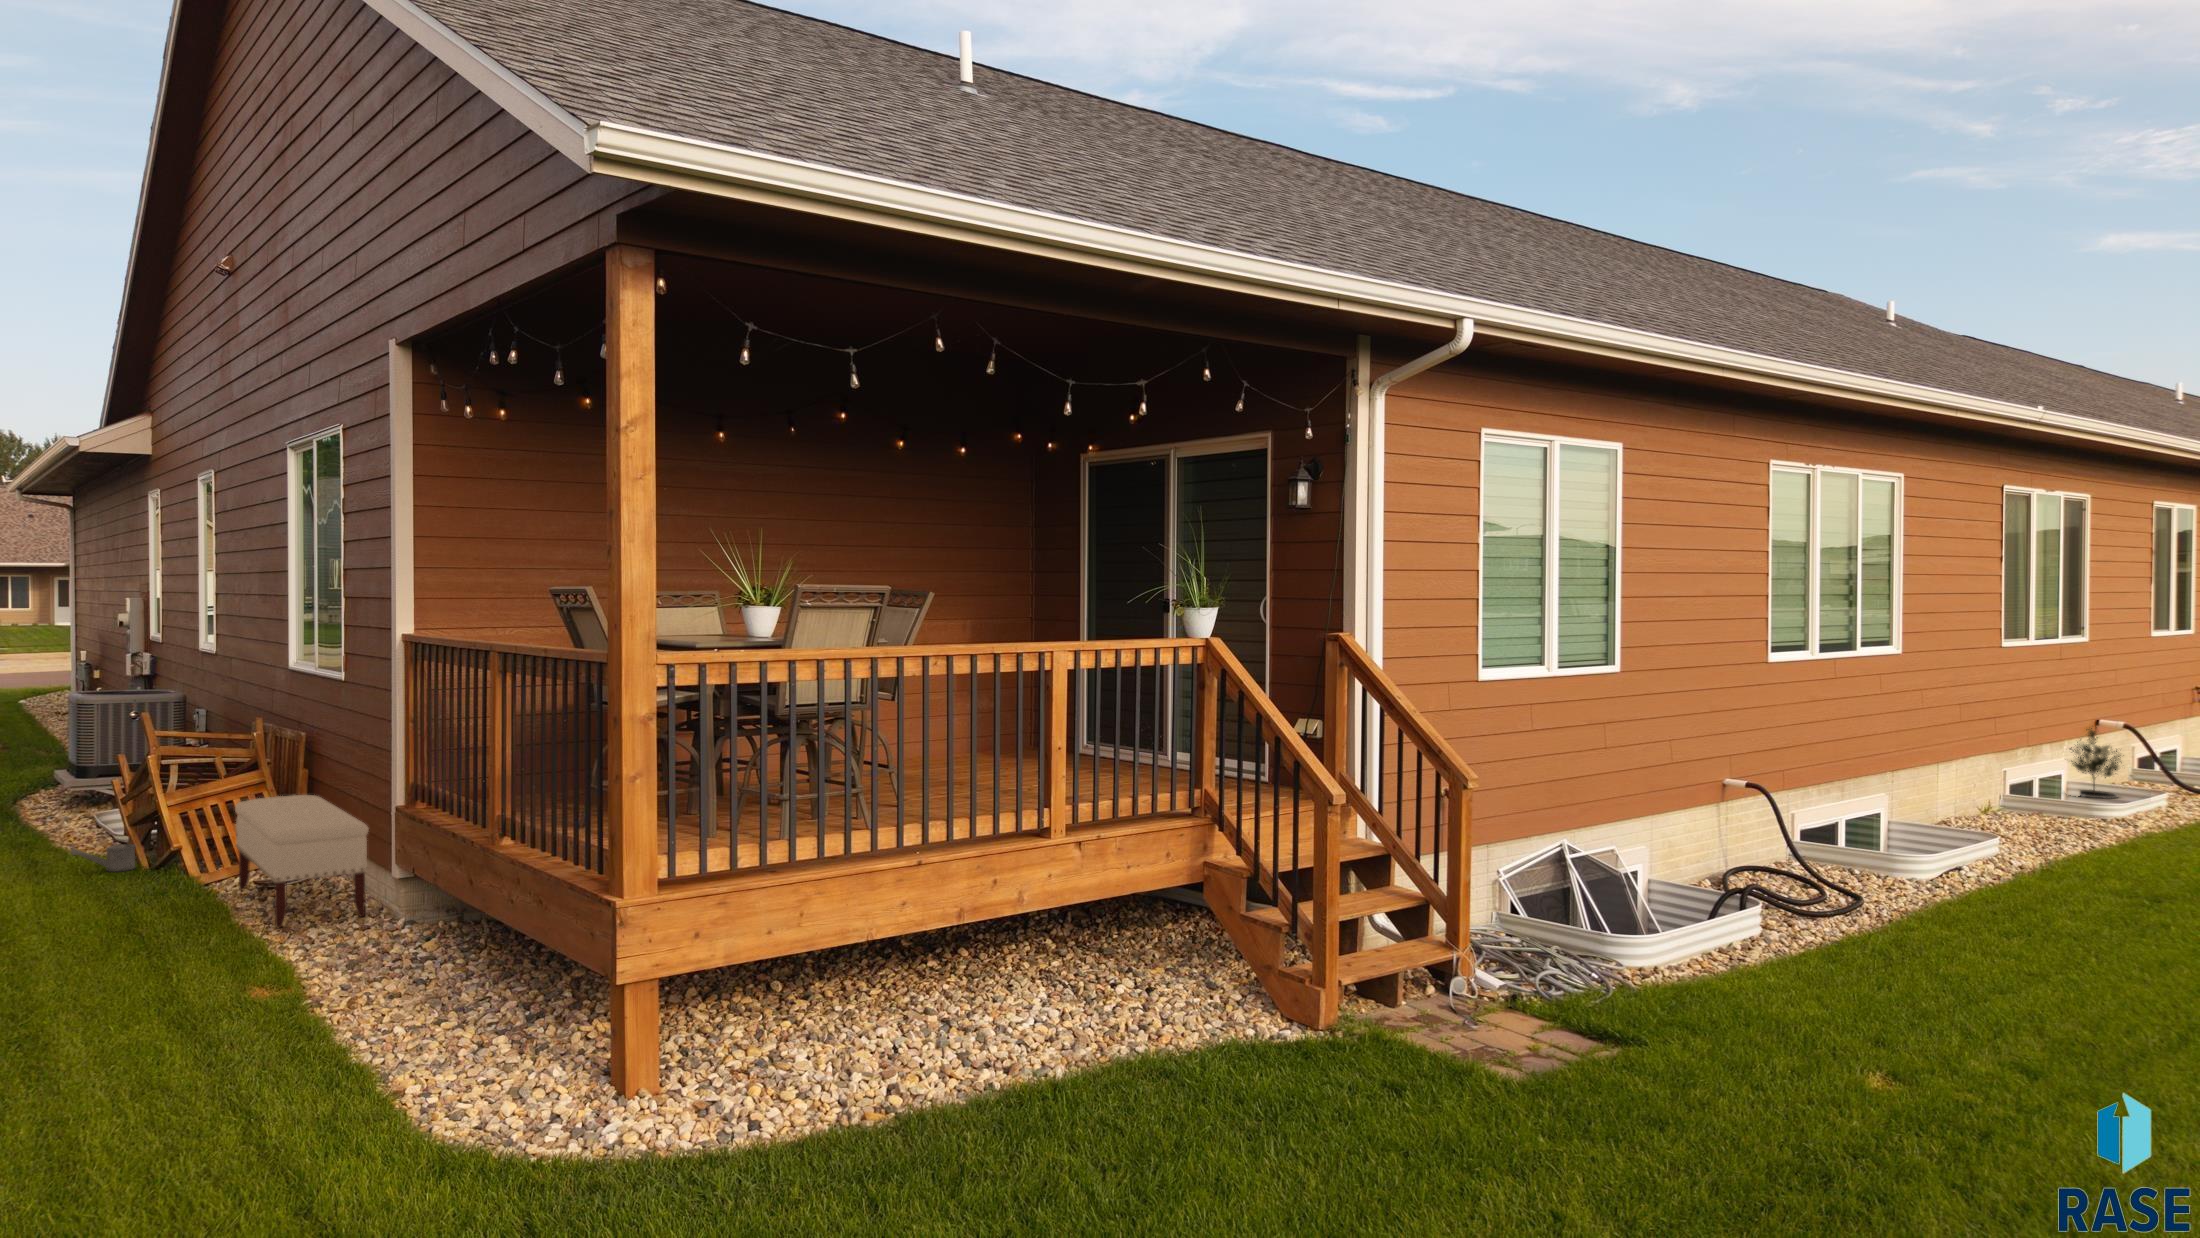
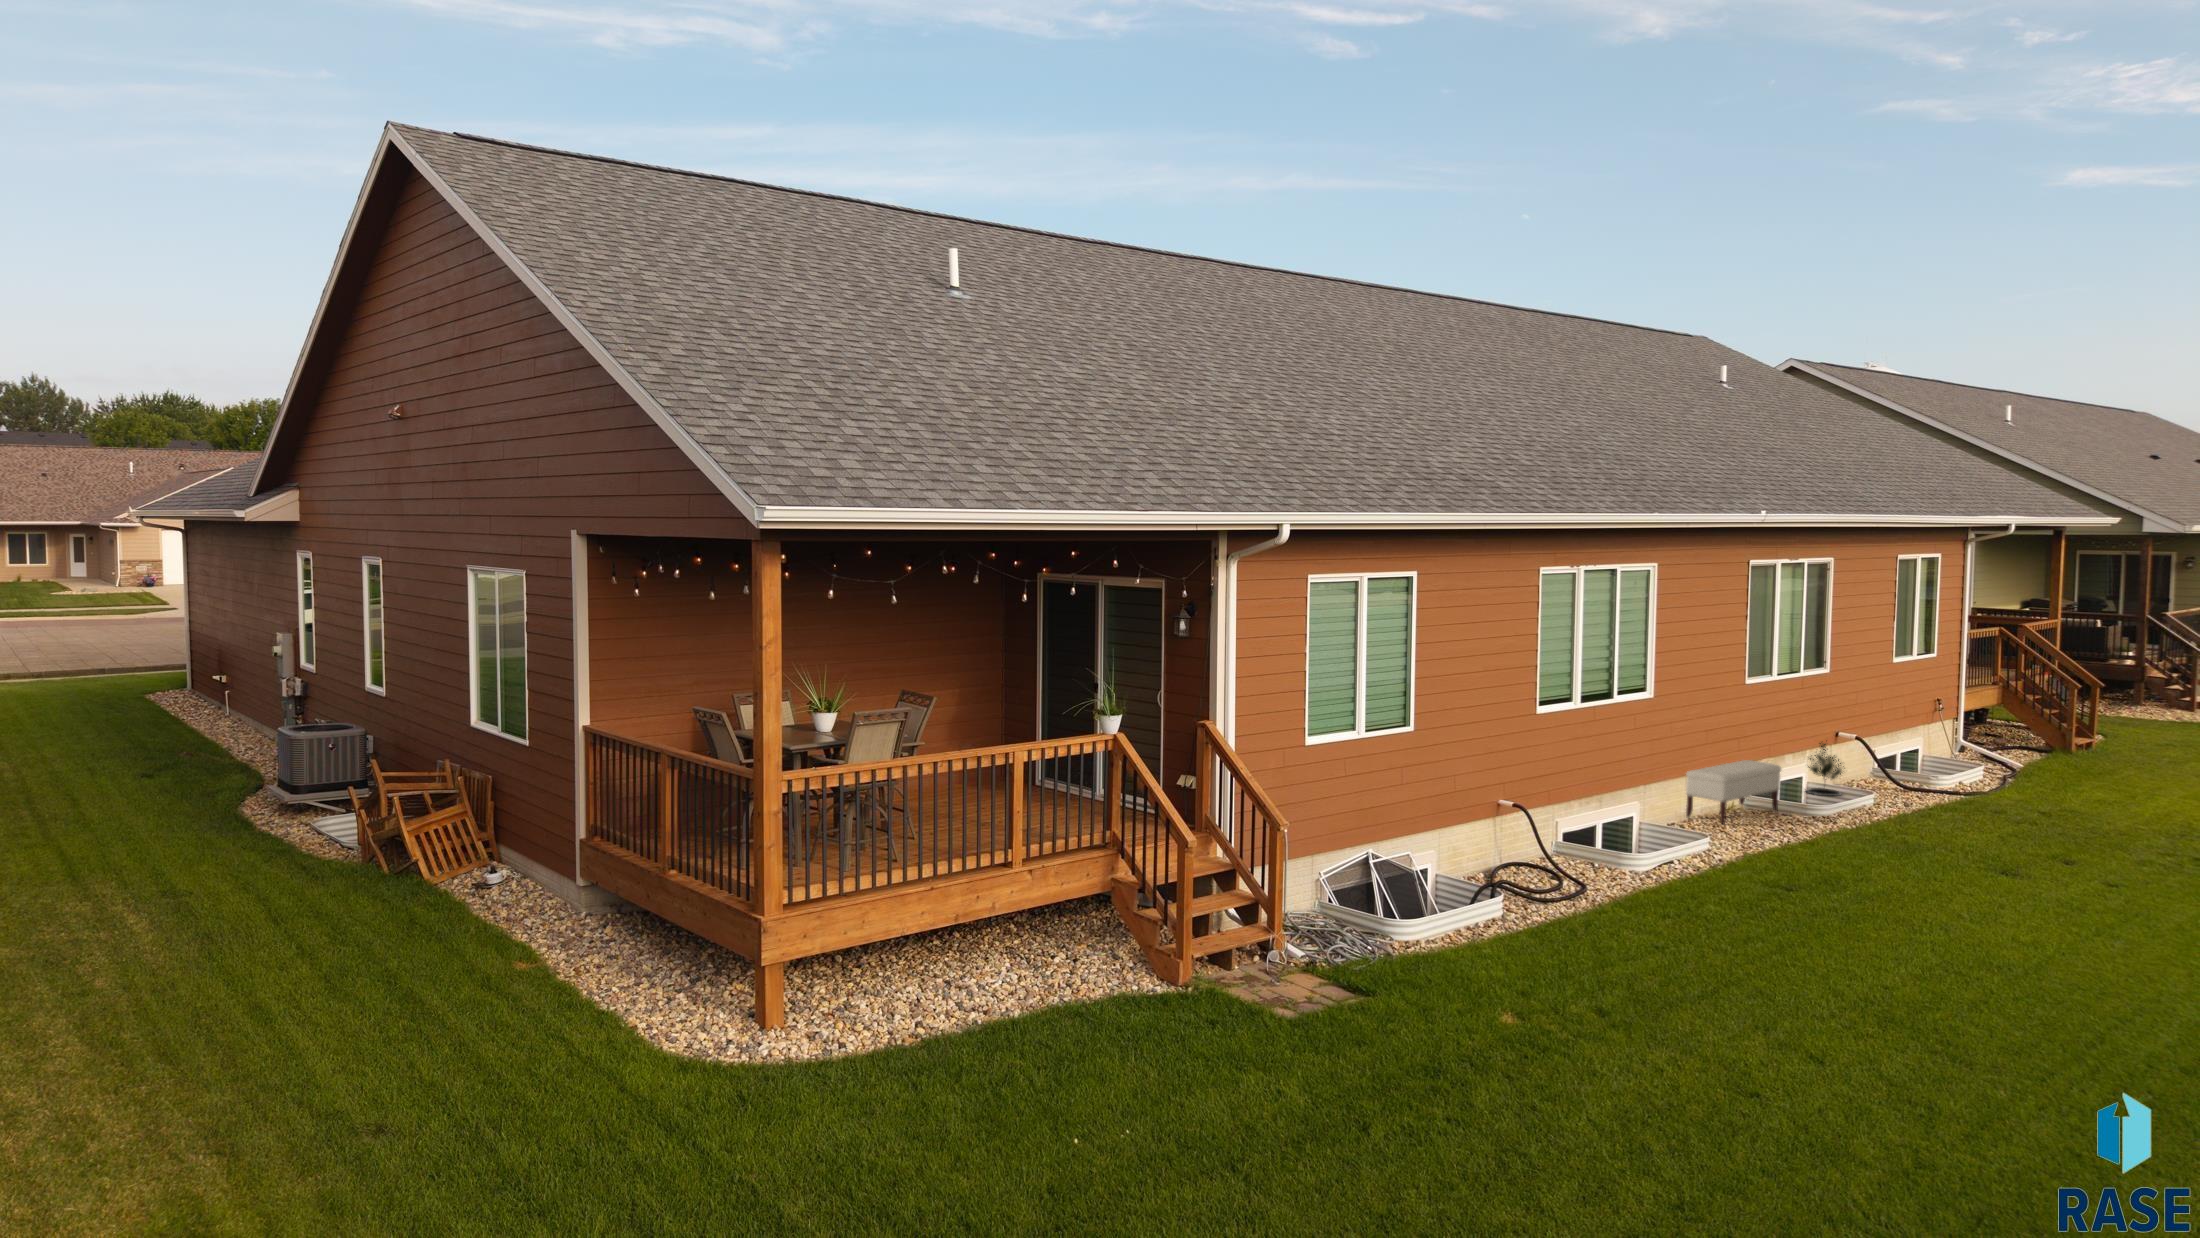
bench: present [235,795,369,928] -> present [1686,760,1781,824]
watering can: present [71,844,136,872] -> none [332,853,382,875]

